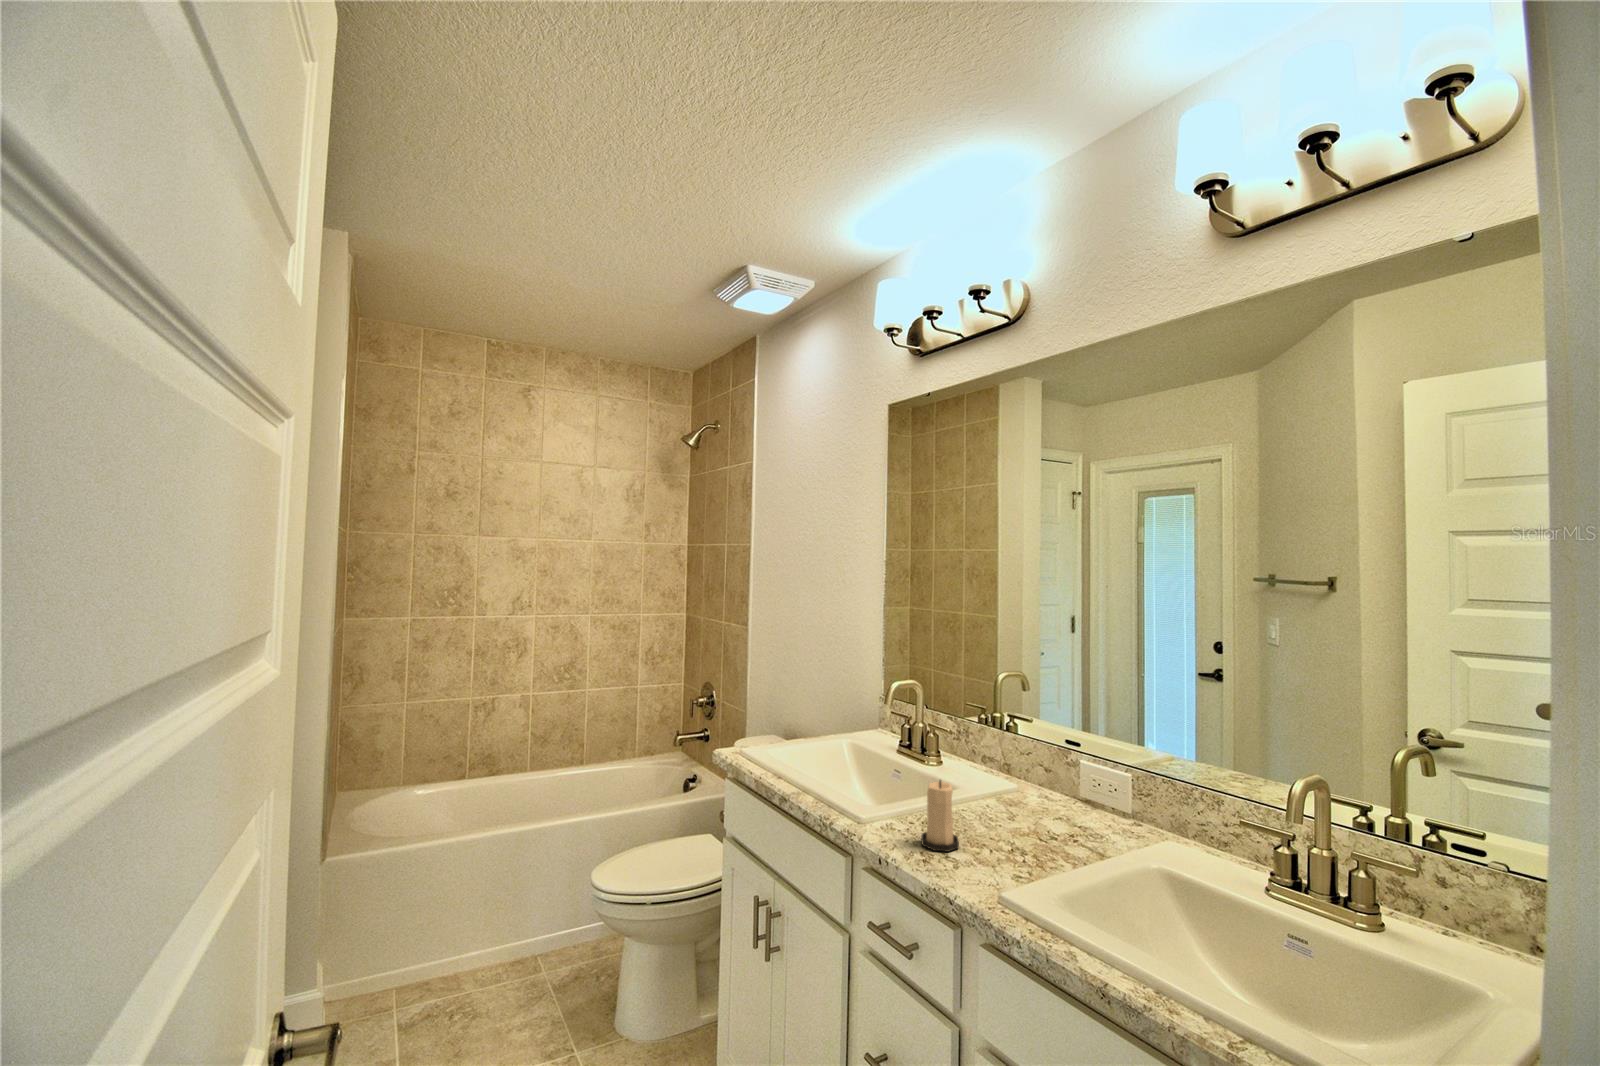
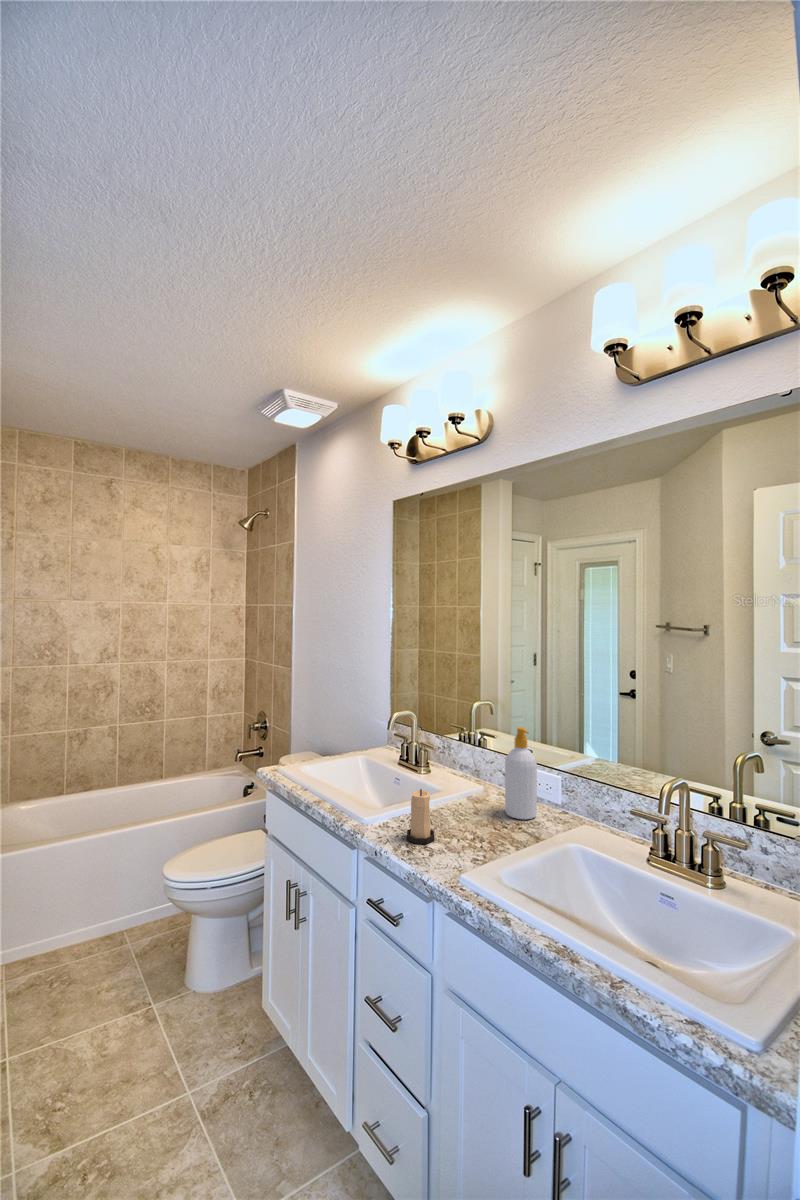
soap bottle: none [1053,704,1098,830] -> present [505,727,537,819]

